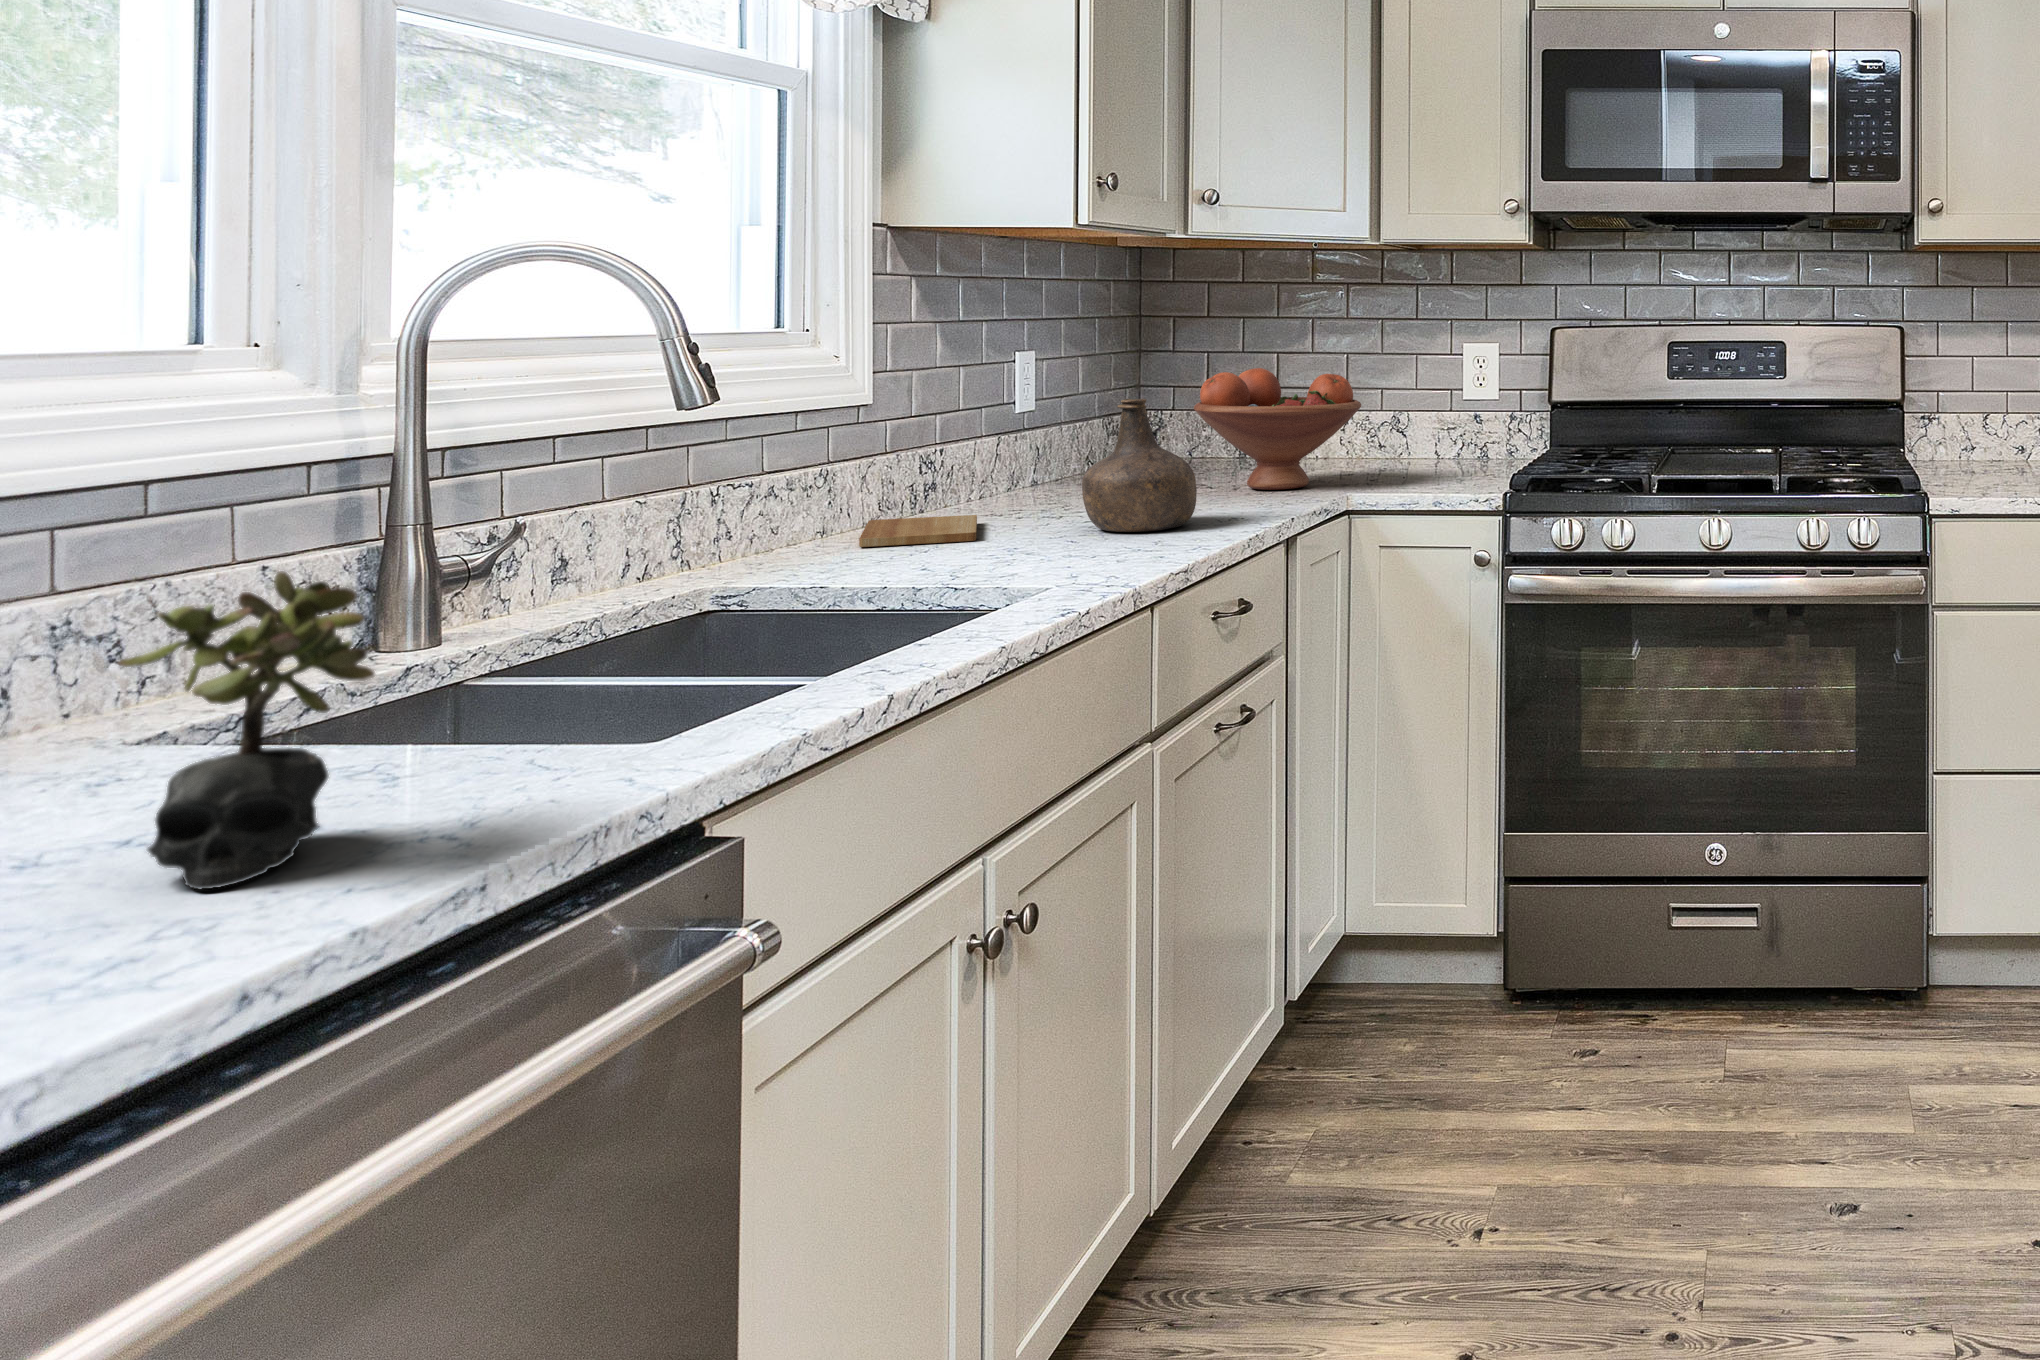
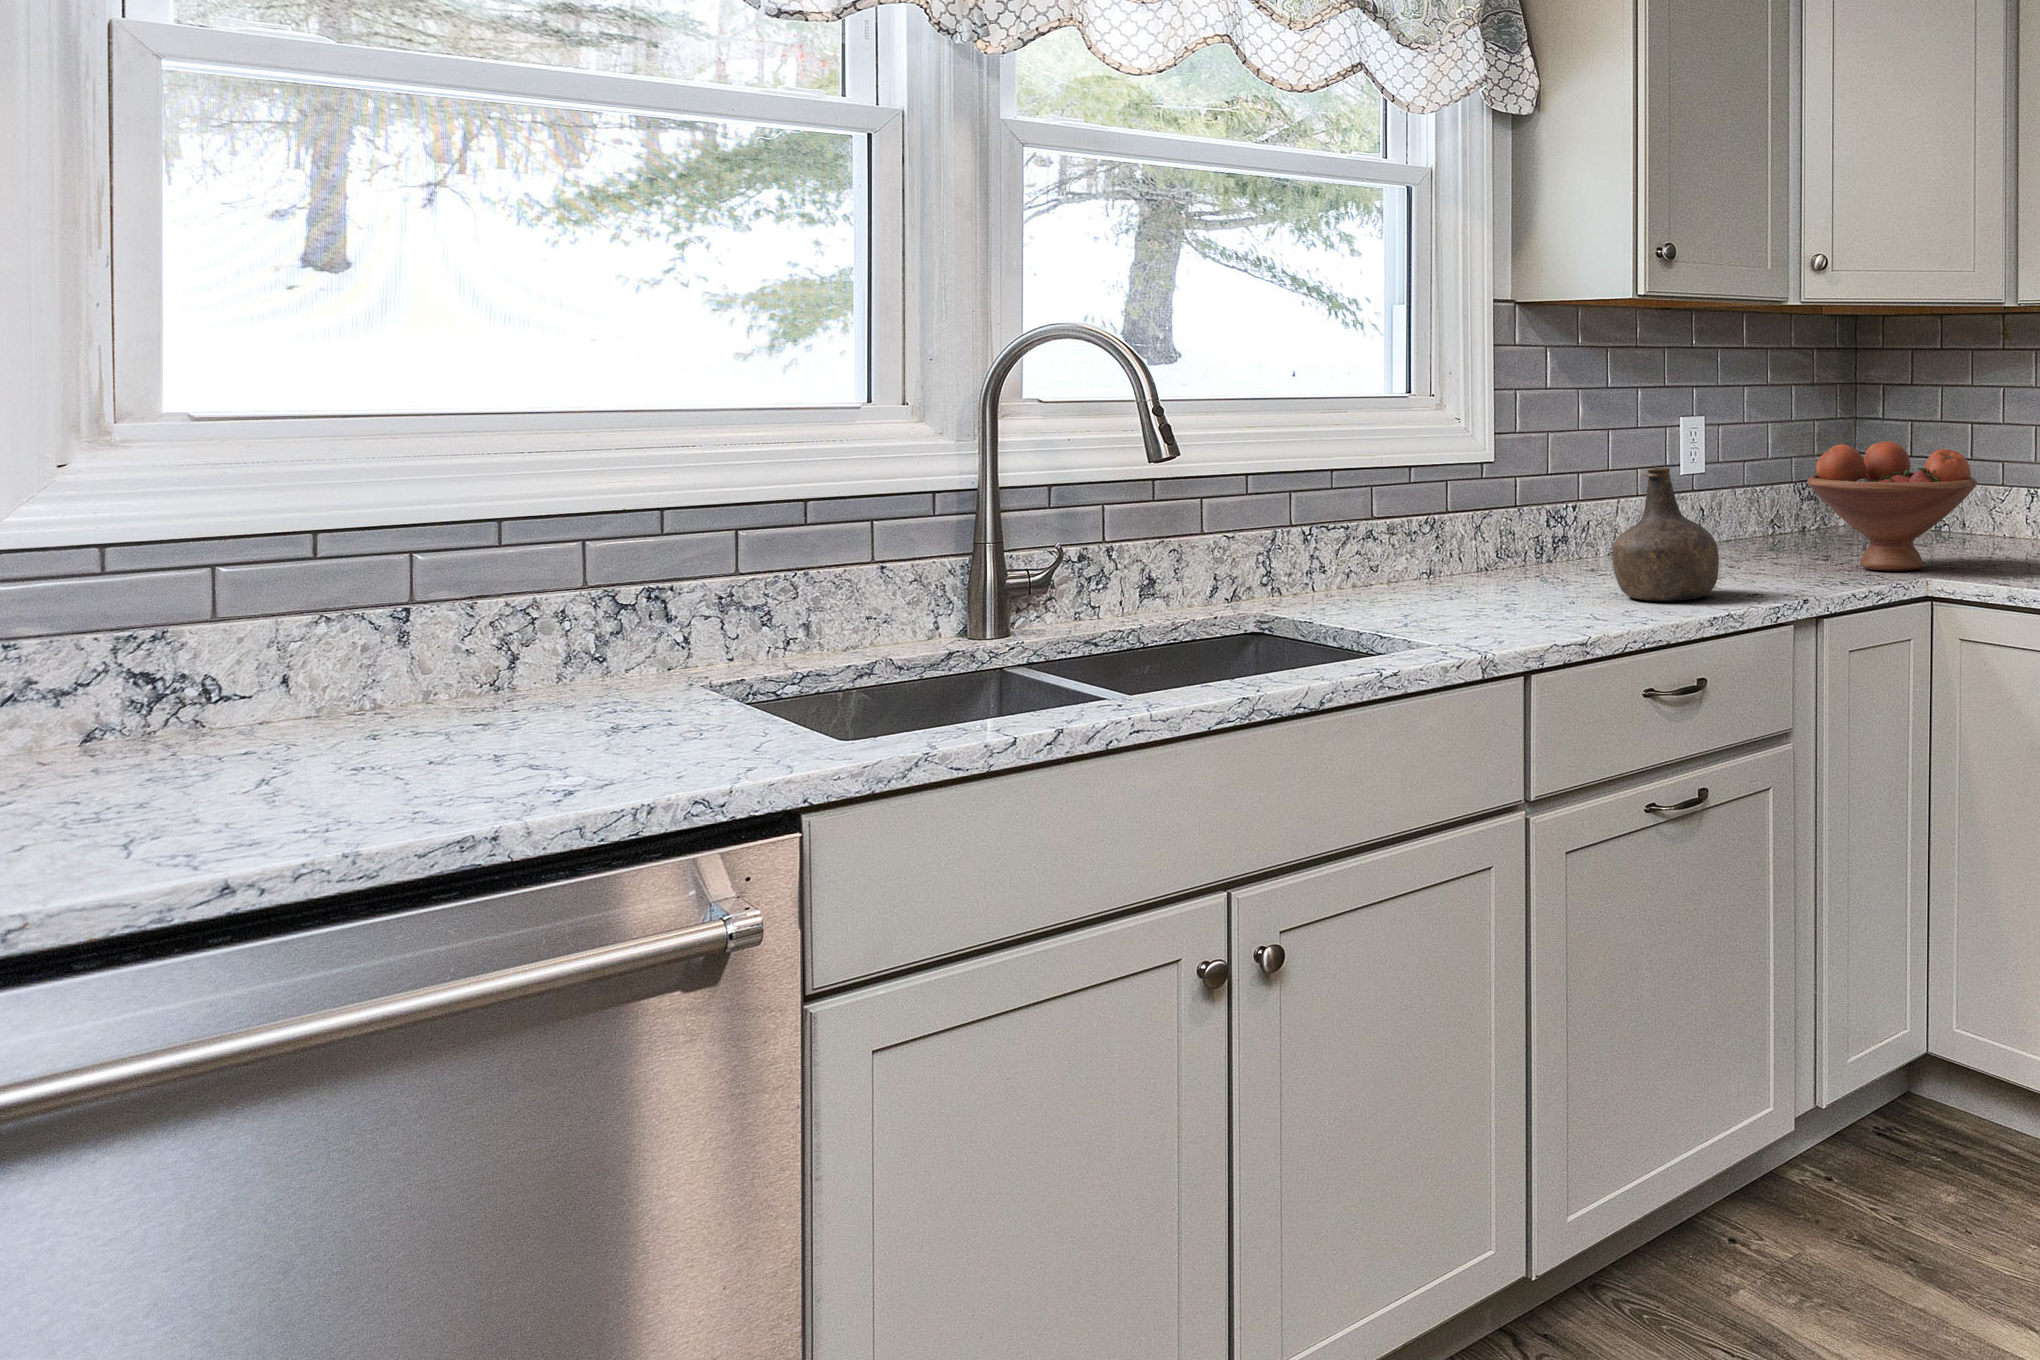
cutting board: present [859,515,977,547] -> none [1434,568,1567,595]
succulent plant: present [118,571,375,889] -> none [484,566,645,788]

